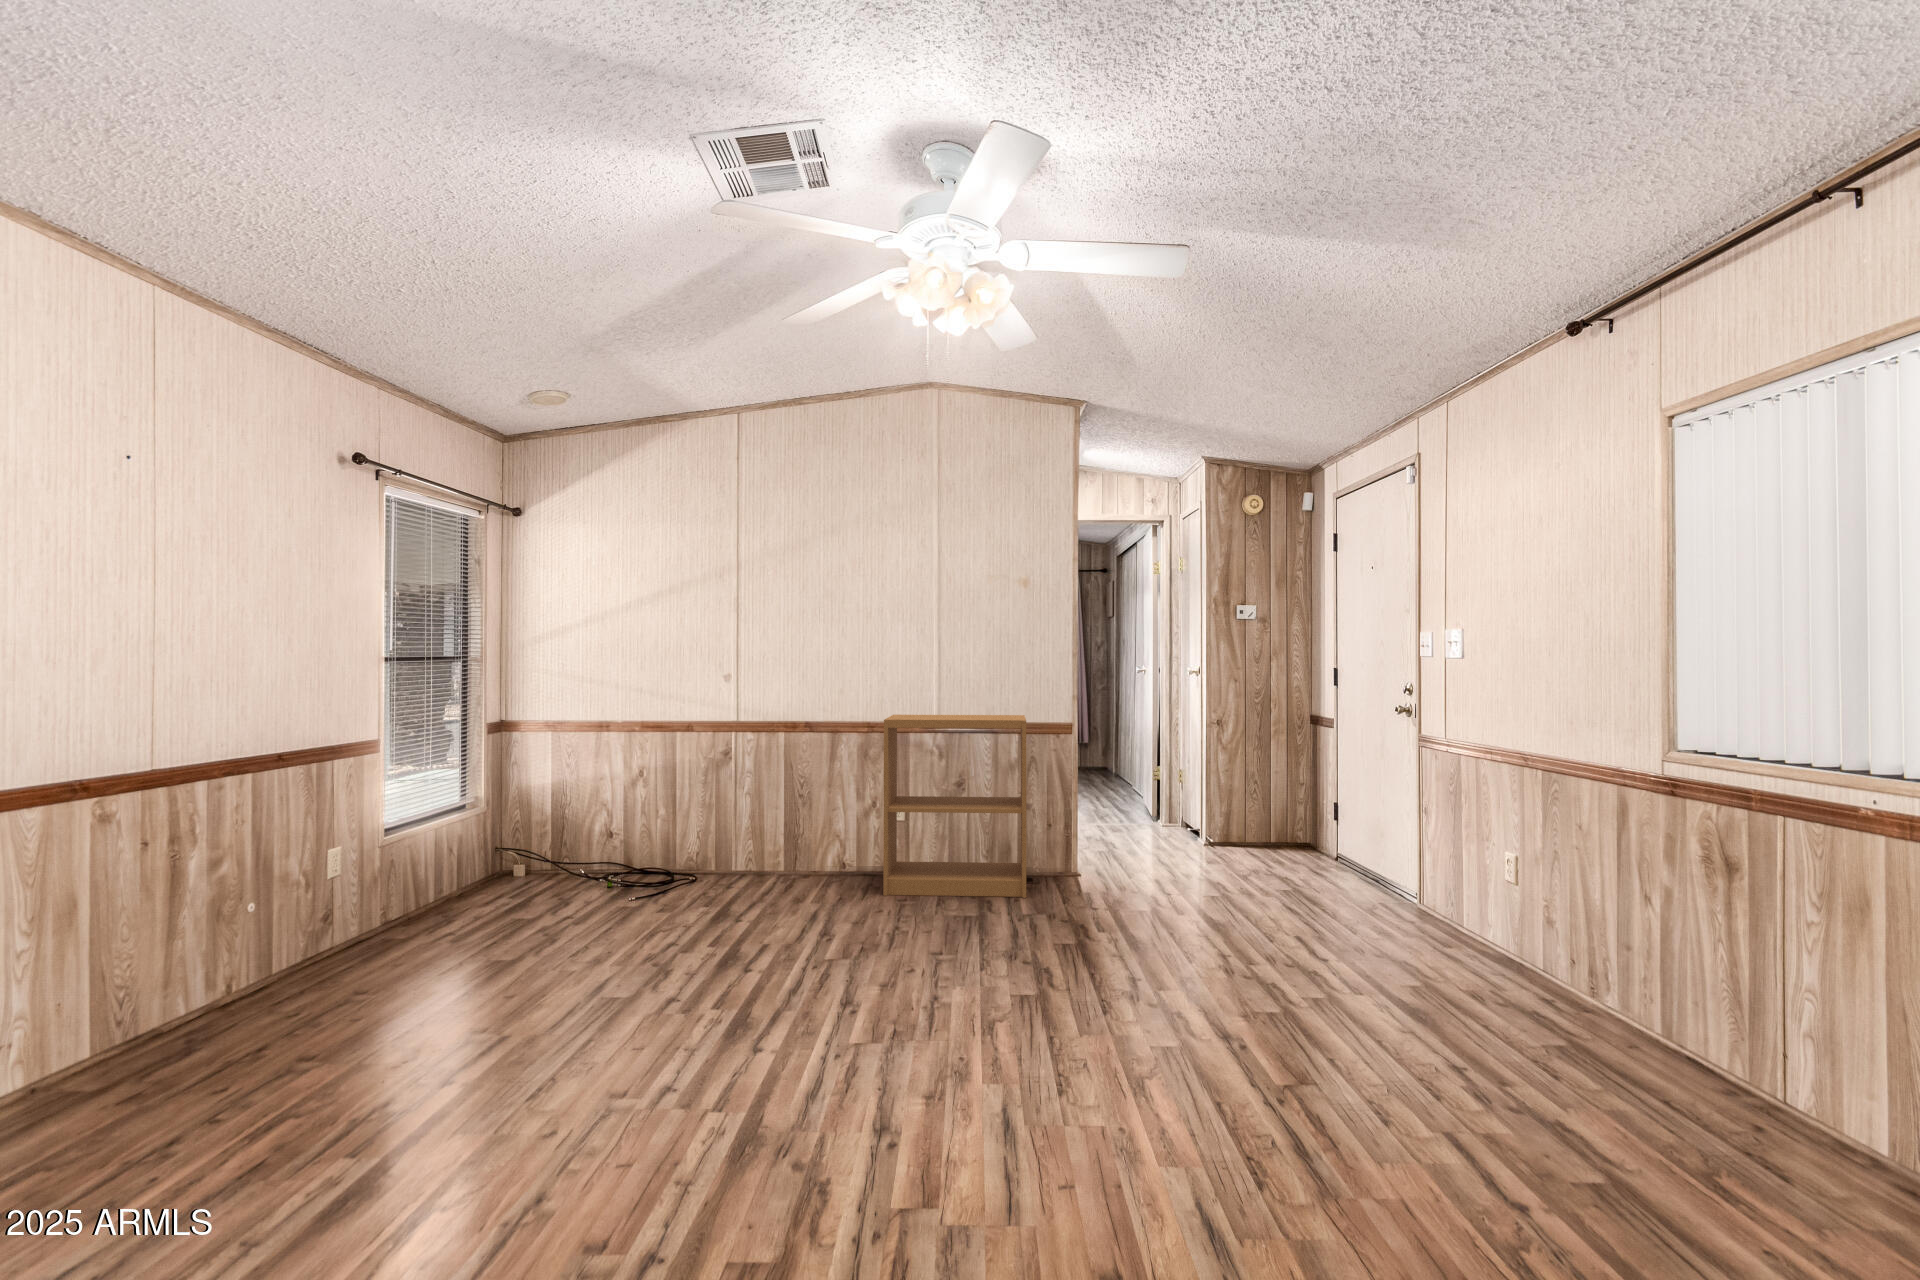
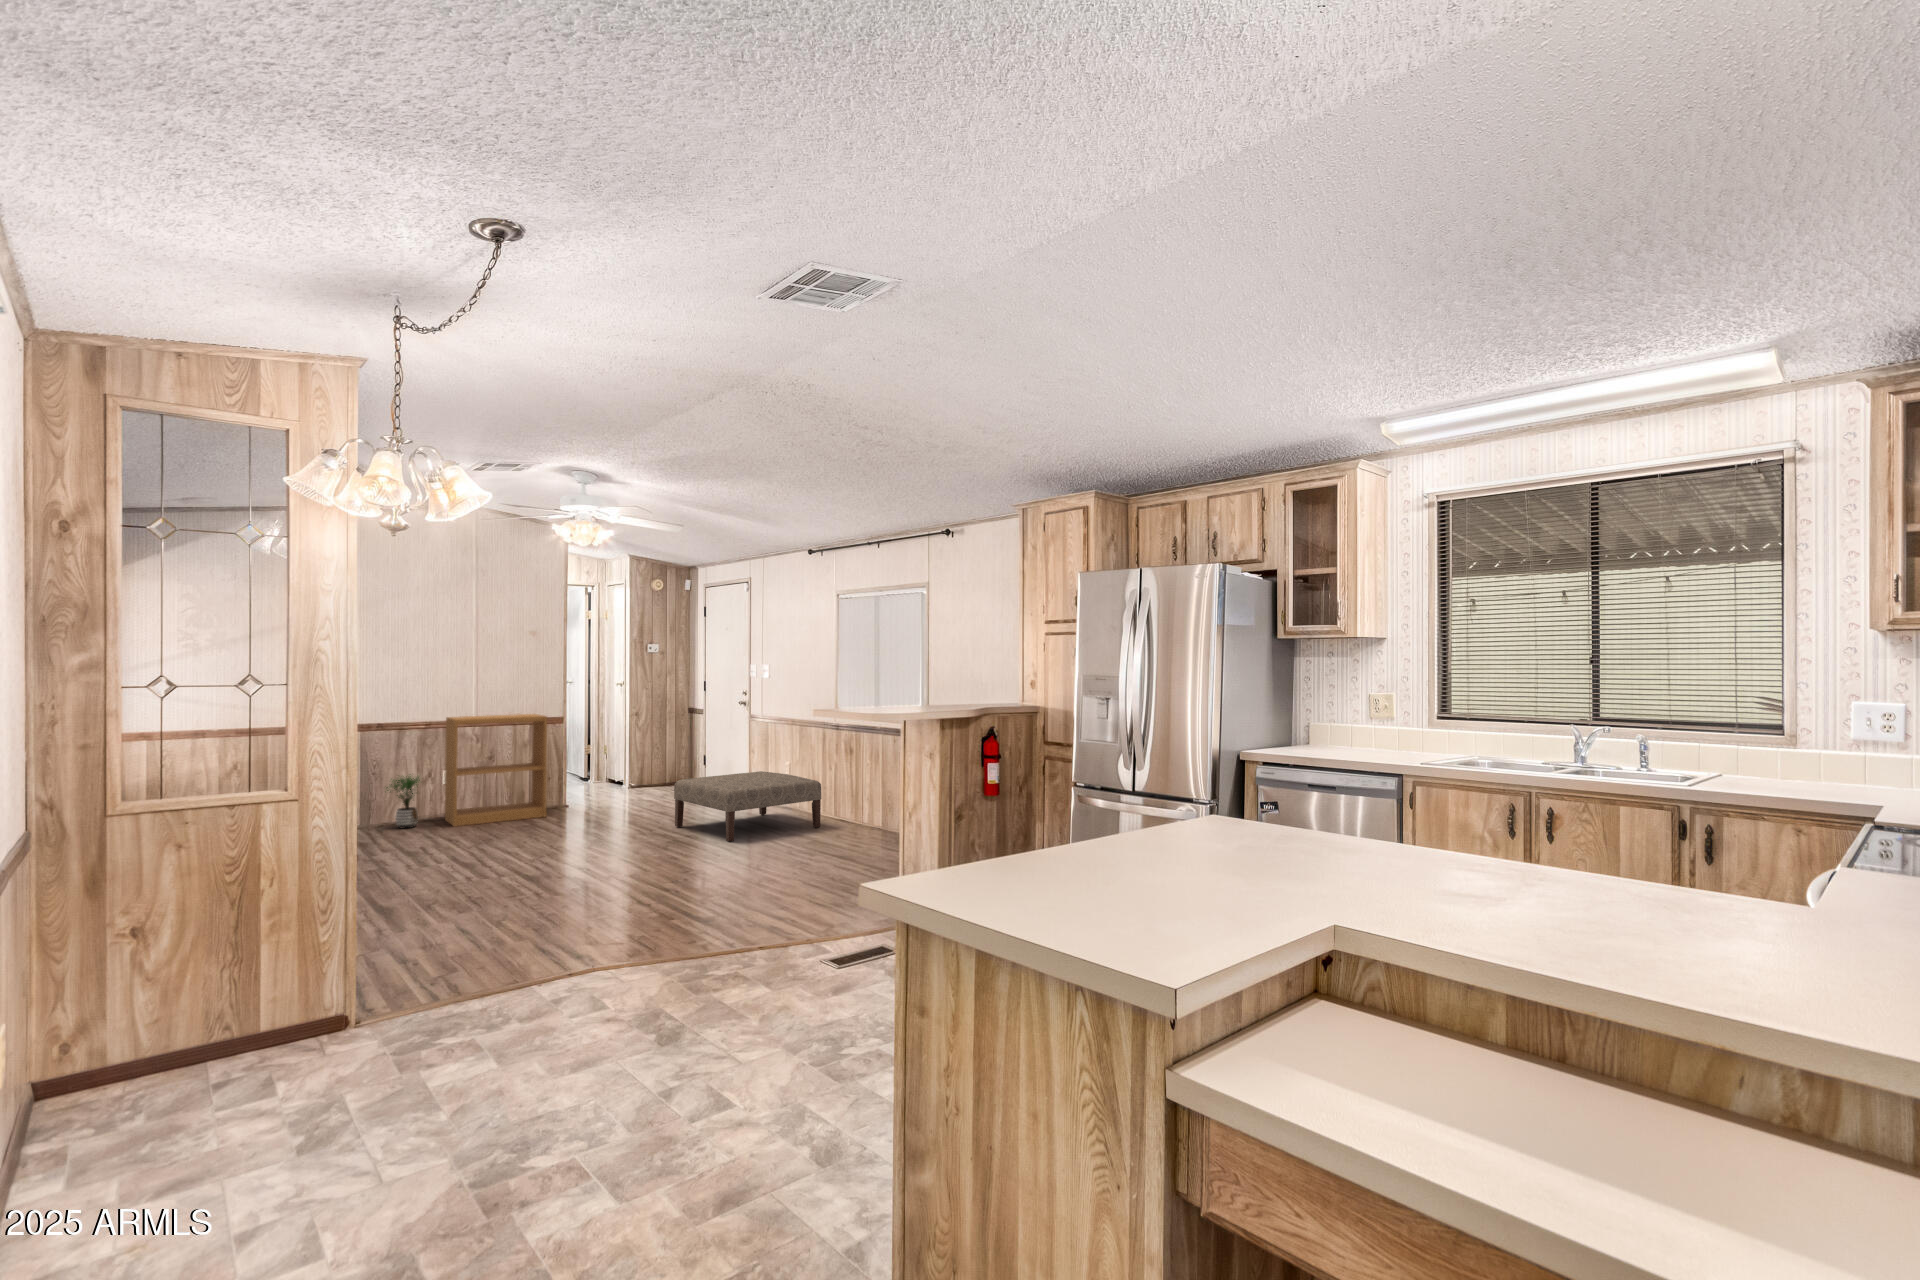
potted plant: none [799,799,860,886] -> present [386,776,420,828]
ottoman: none [1222,877,1628,1092] -> present [674,771,821,842]

